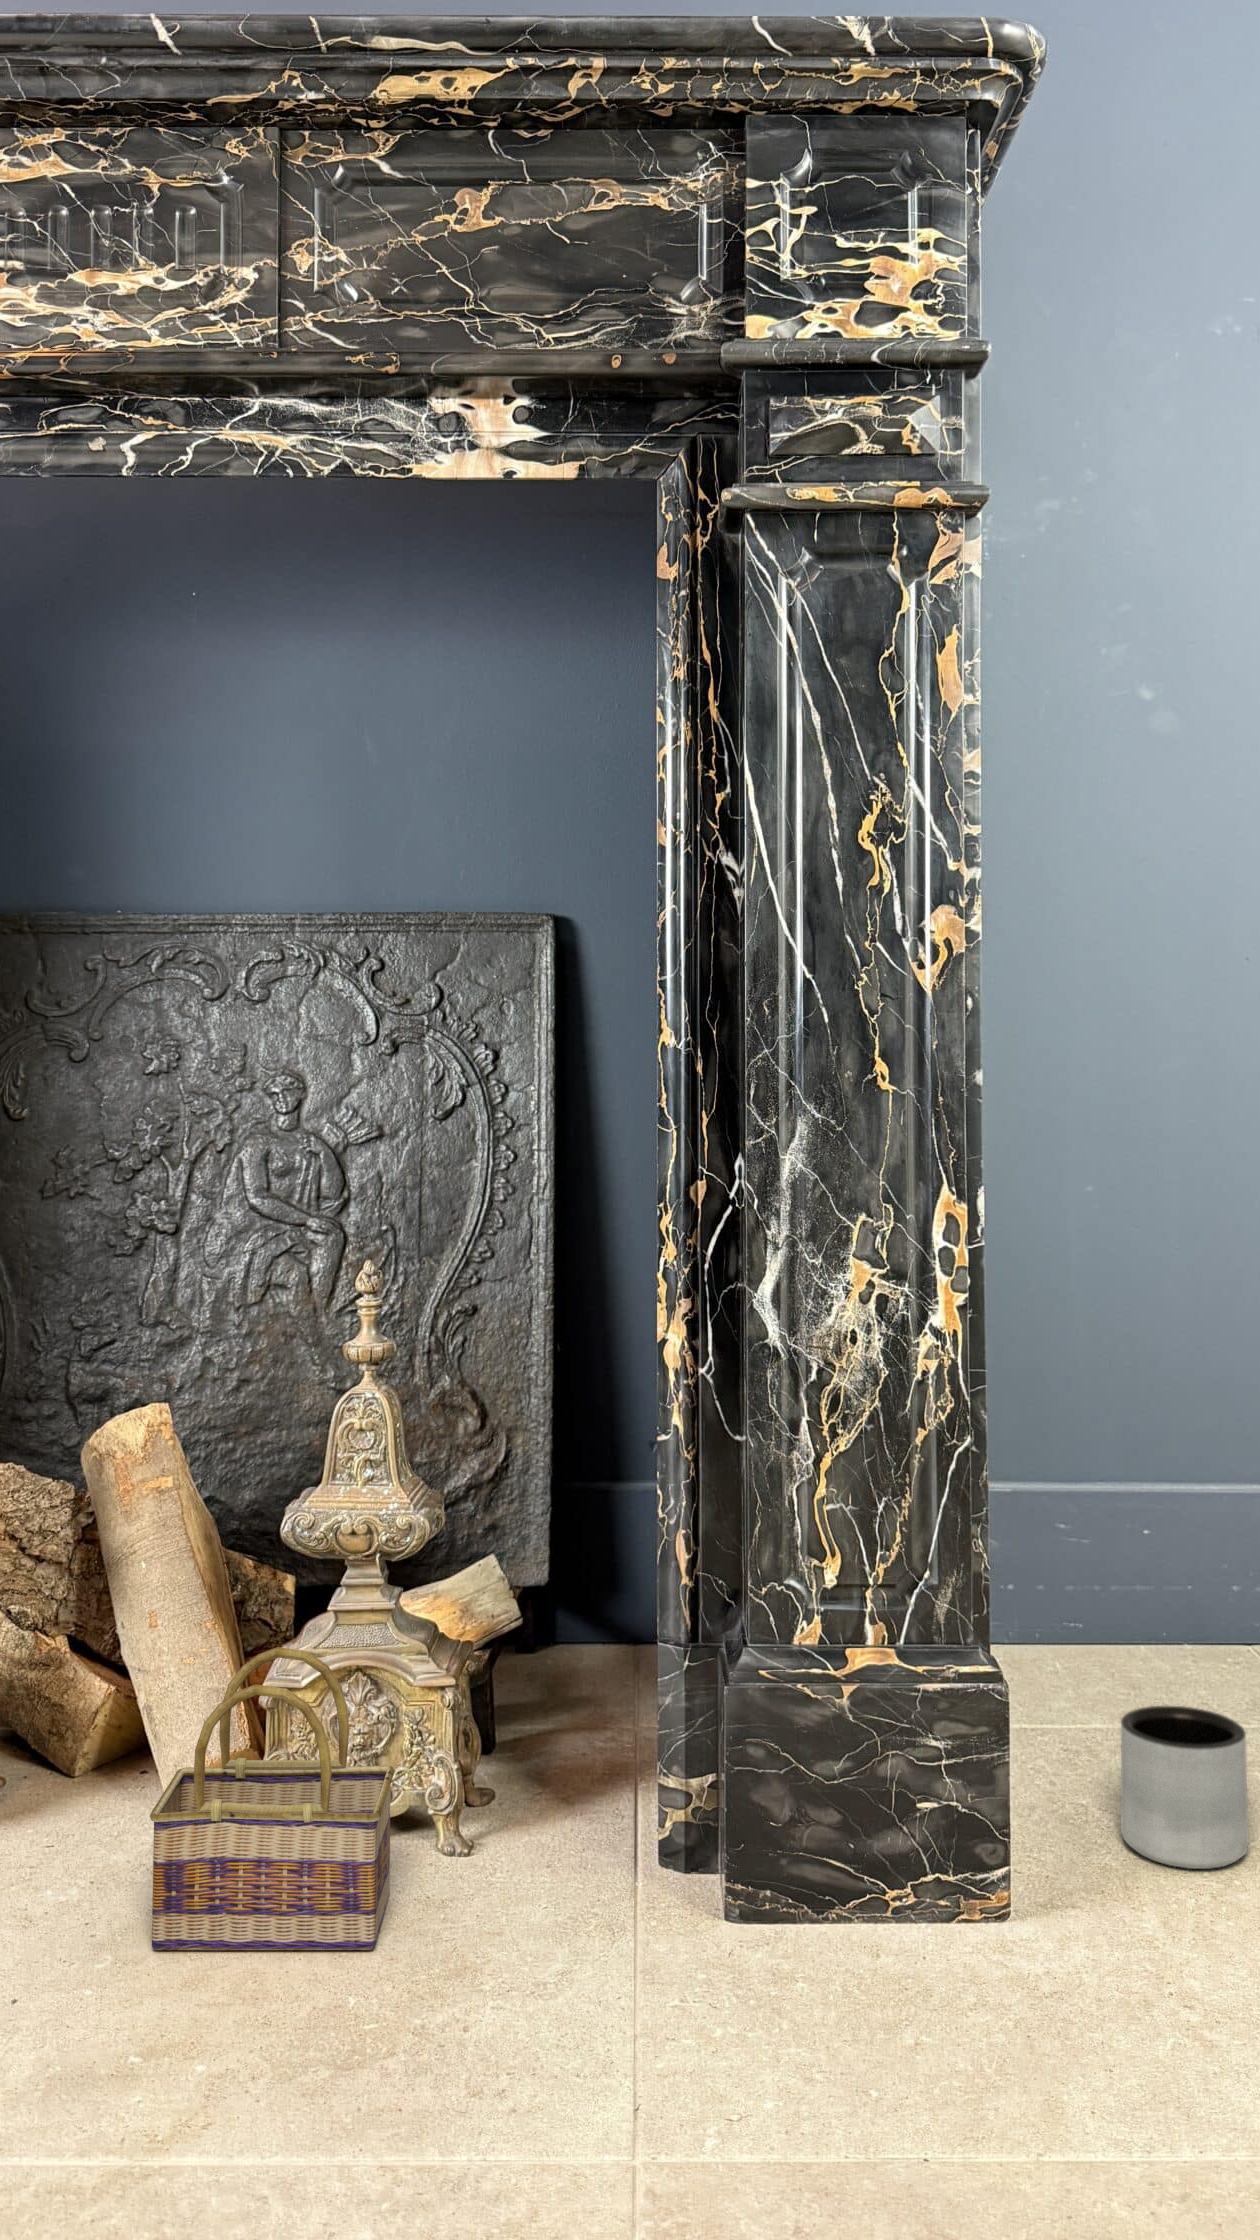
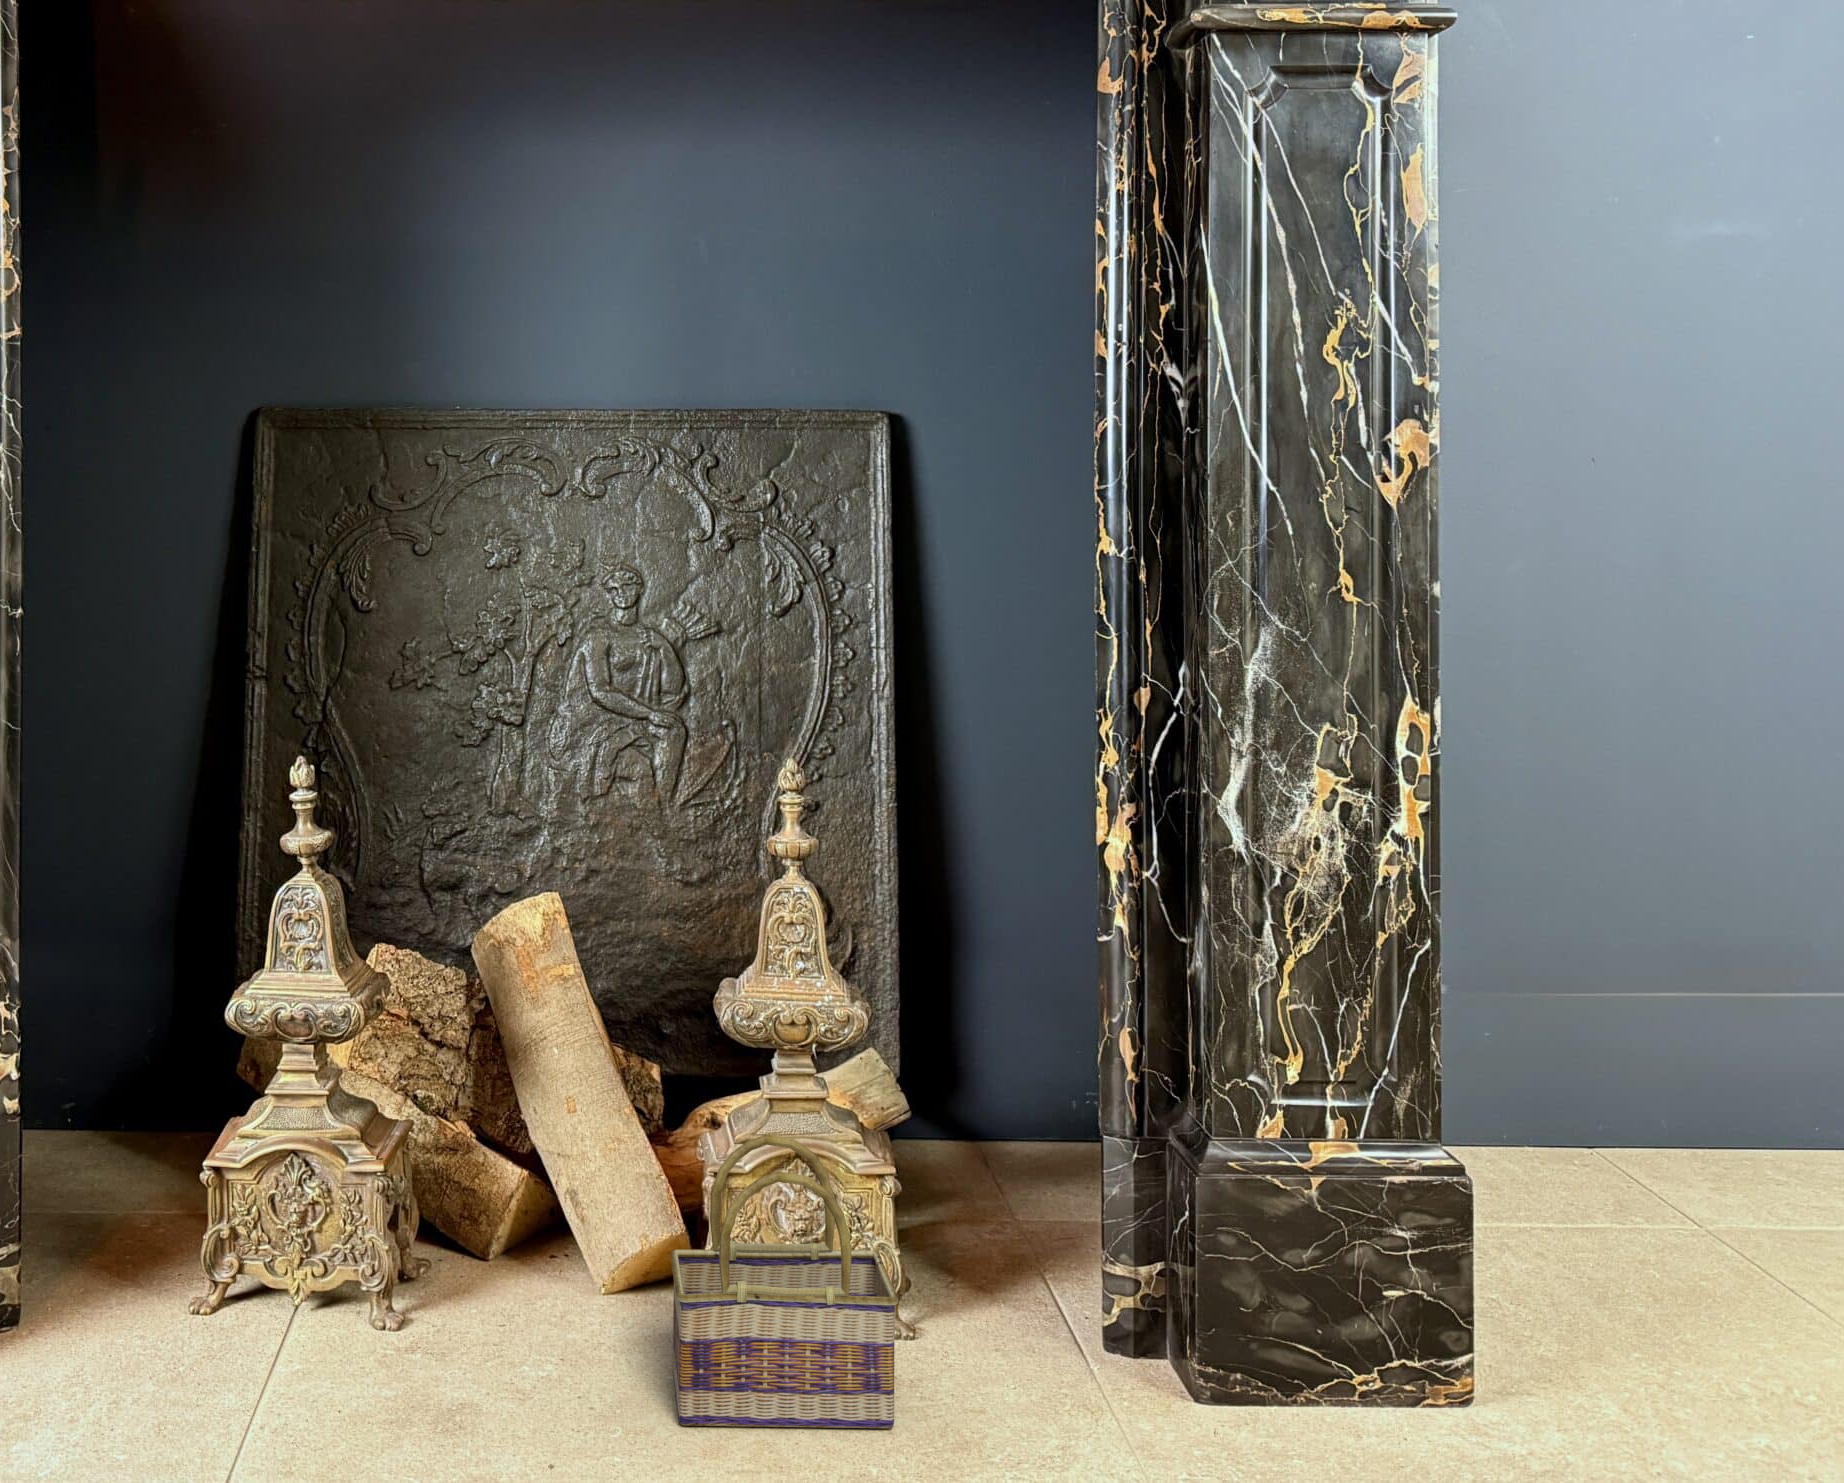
planter: present [1121,1706,1249,1869] -> none [1547,1201,1685,1361]

